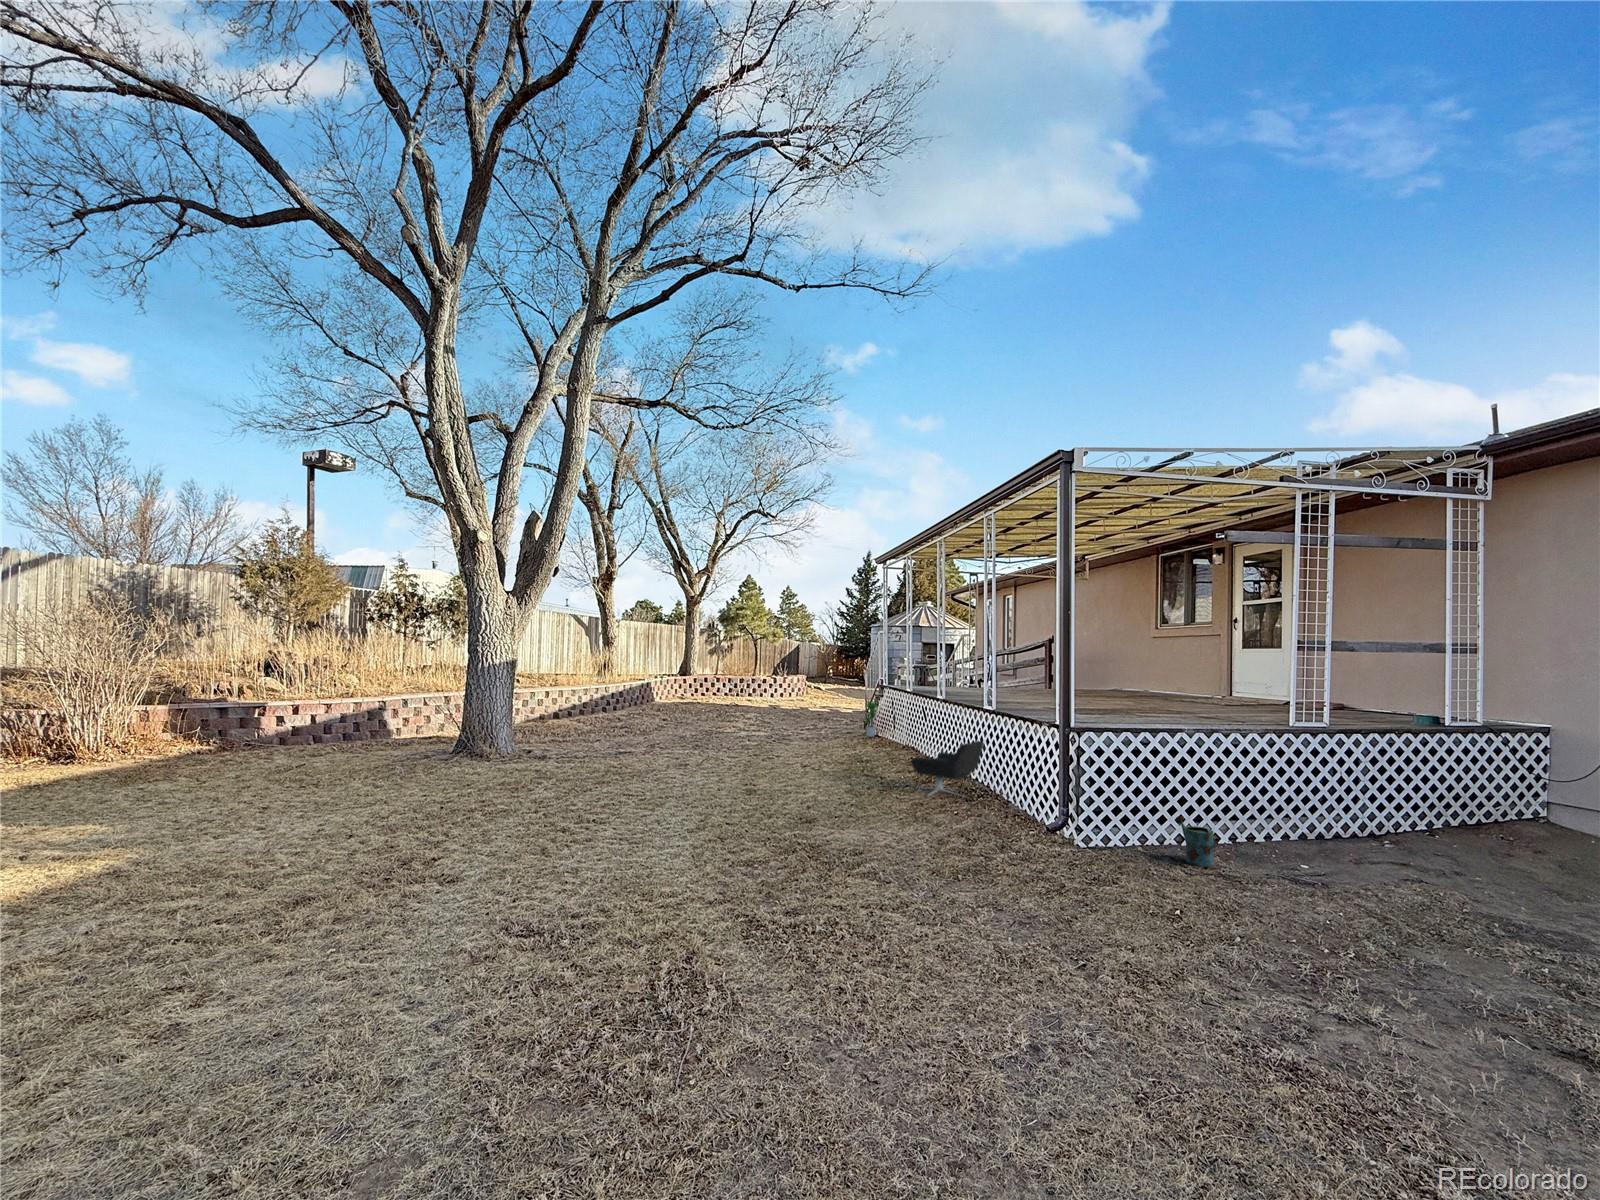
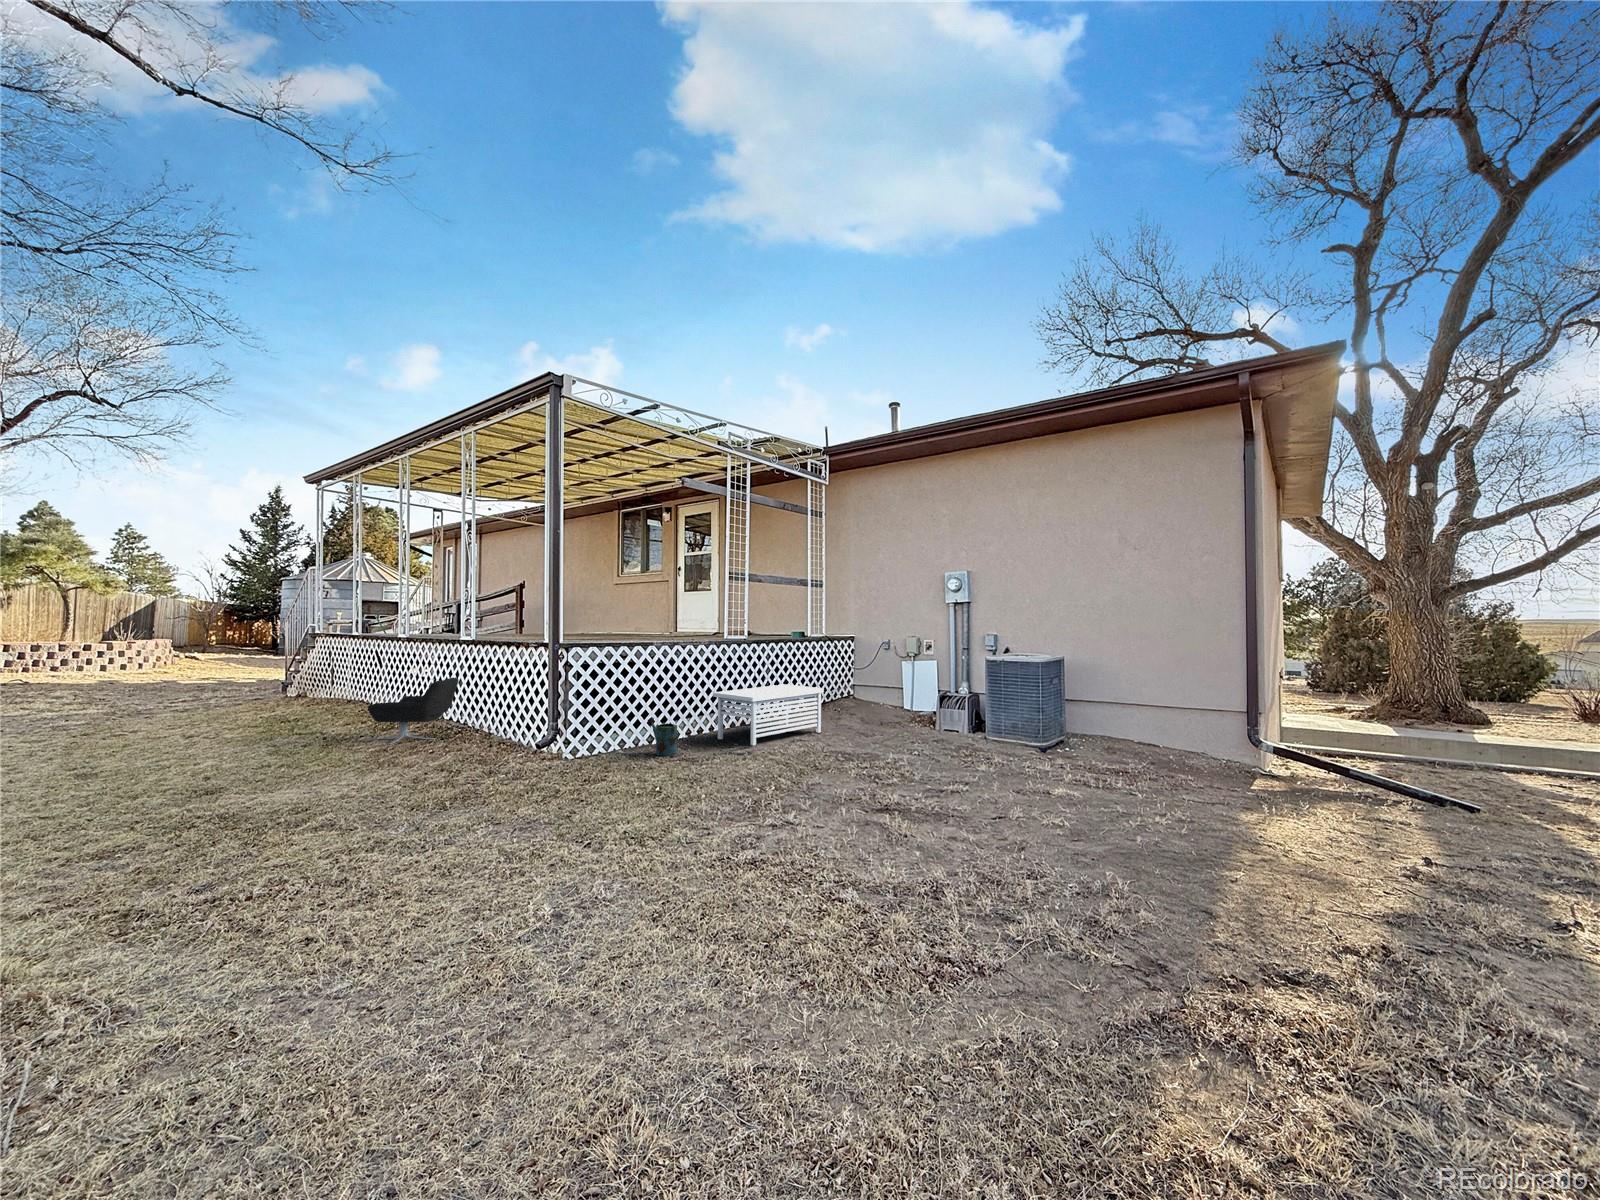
potted plant: present [865,699,878,737] -> none [279,652,314,700]
storage bench: none [1267,795,1455,875] -> present [713,684,824,746]

